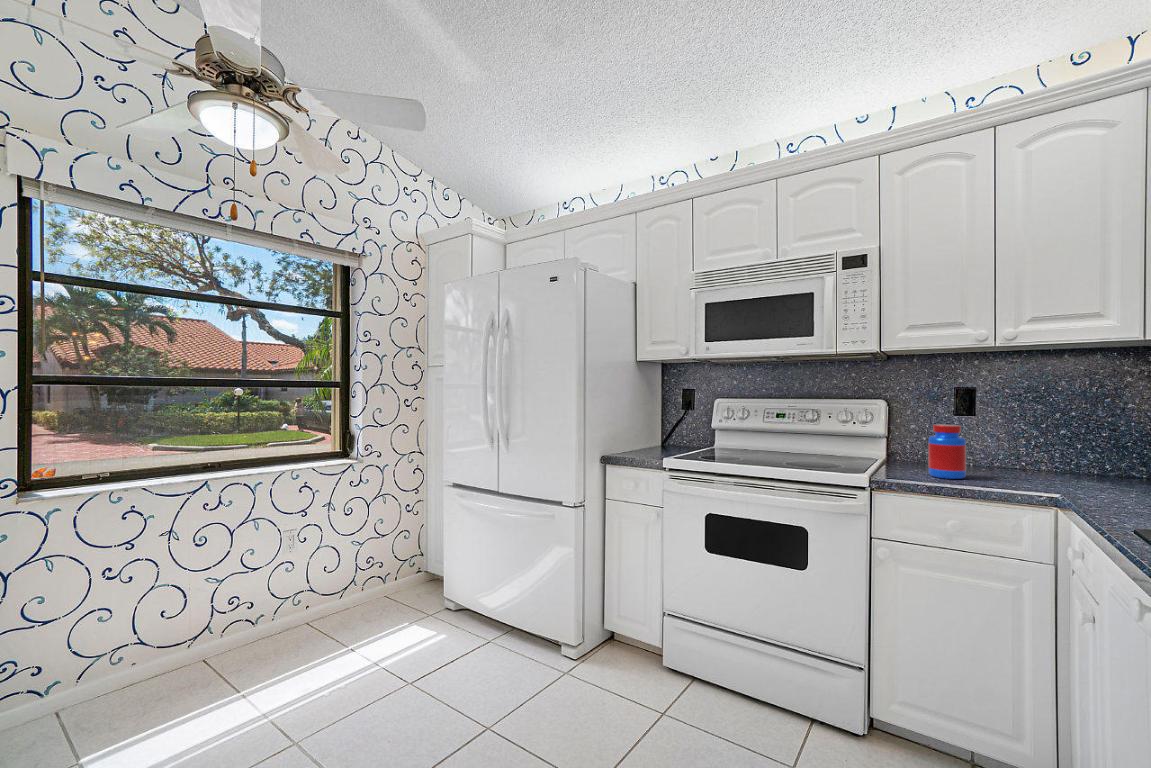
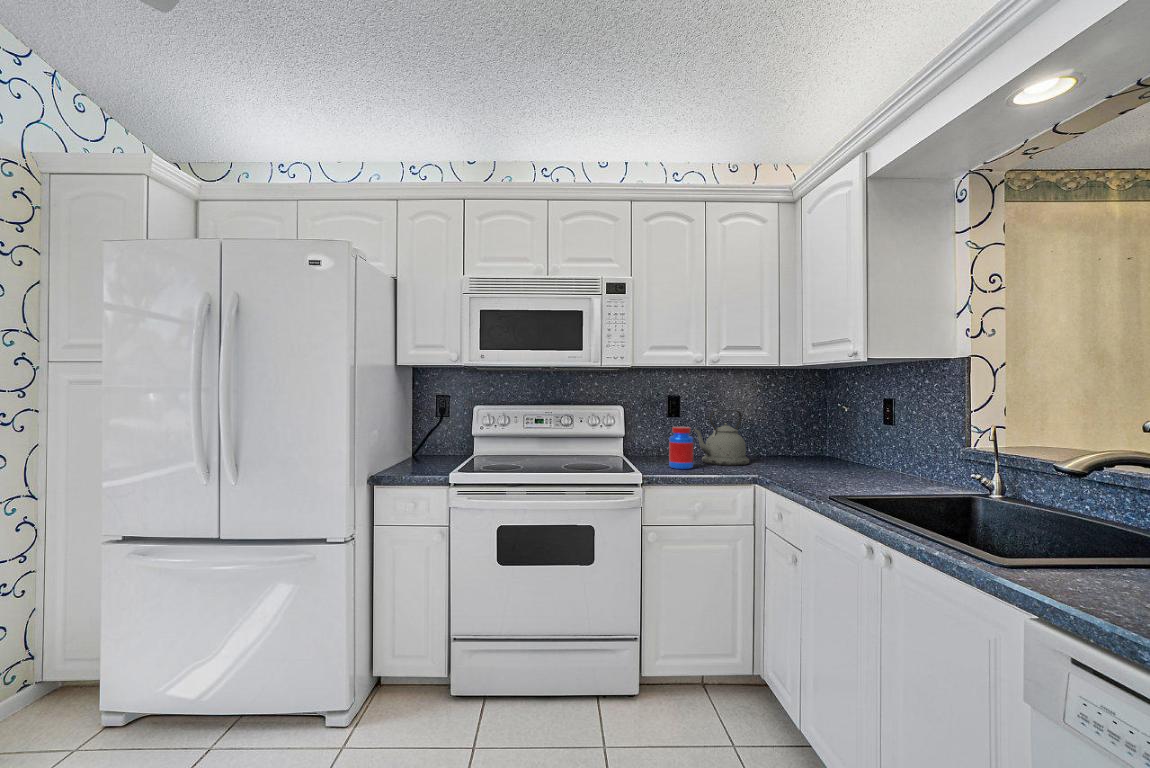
kettle: none [976,406,1082,484] -> present [693,410,749,466]

